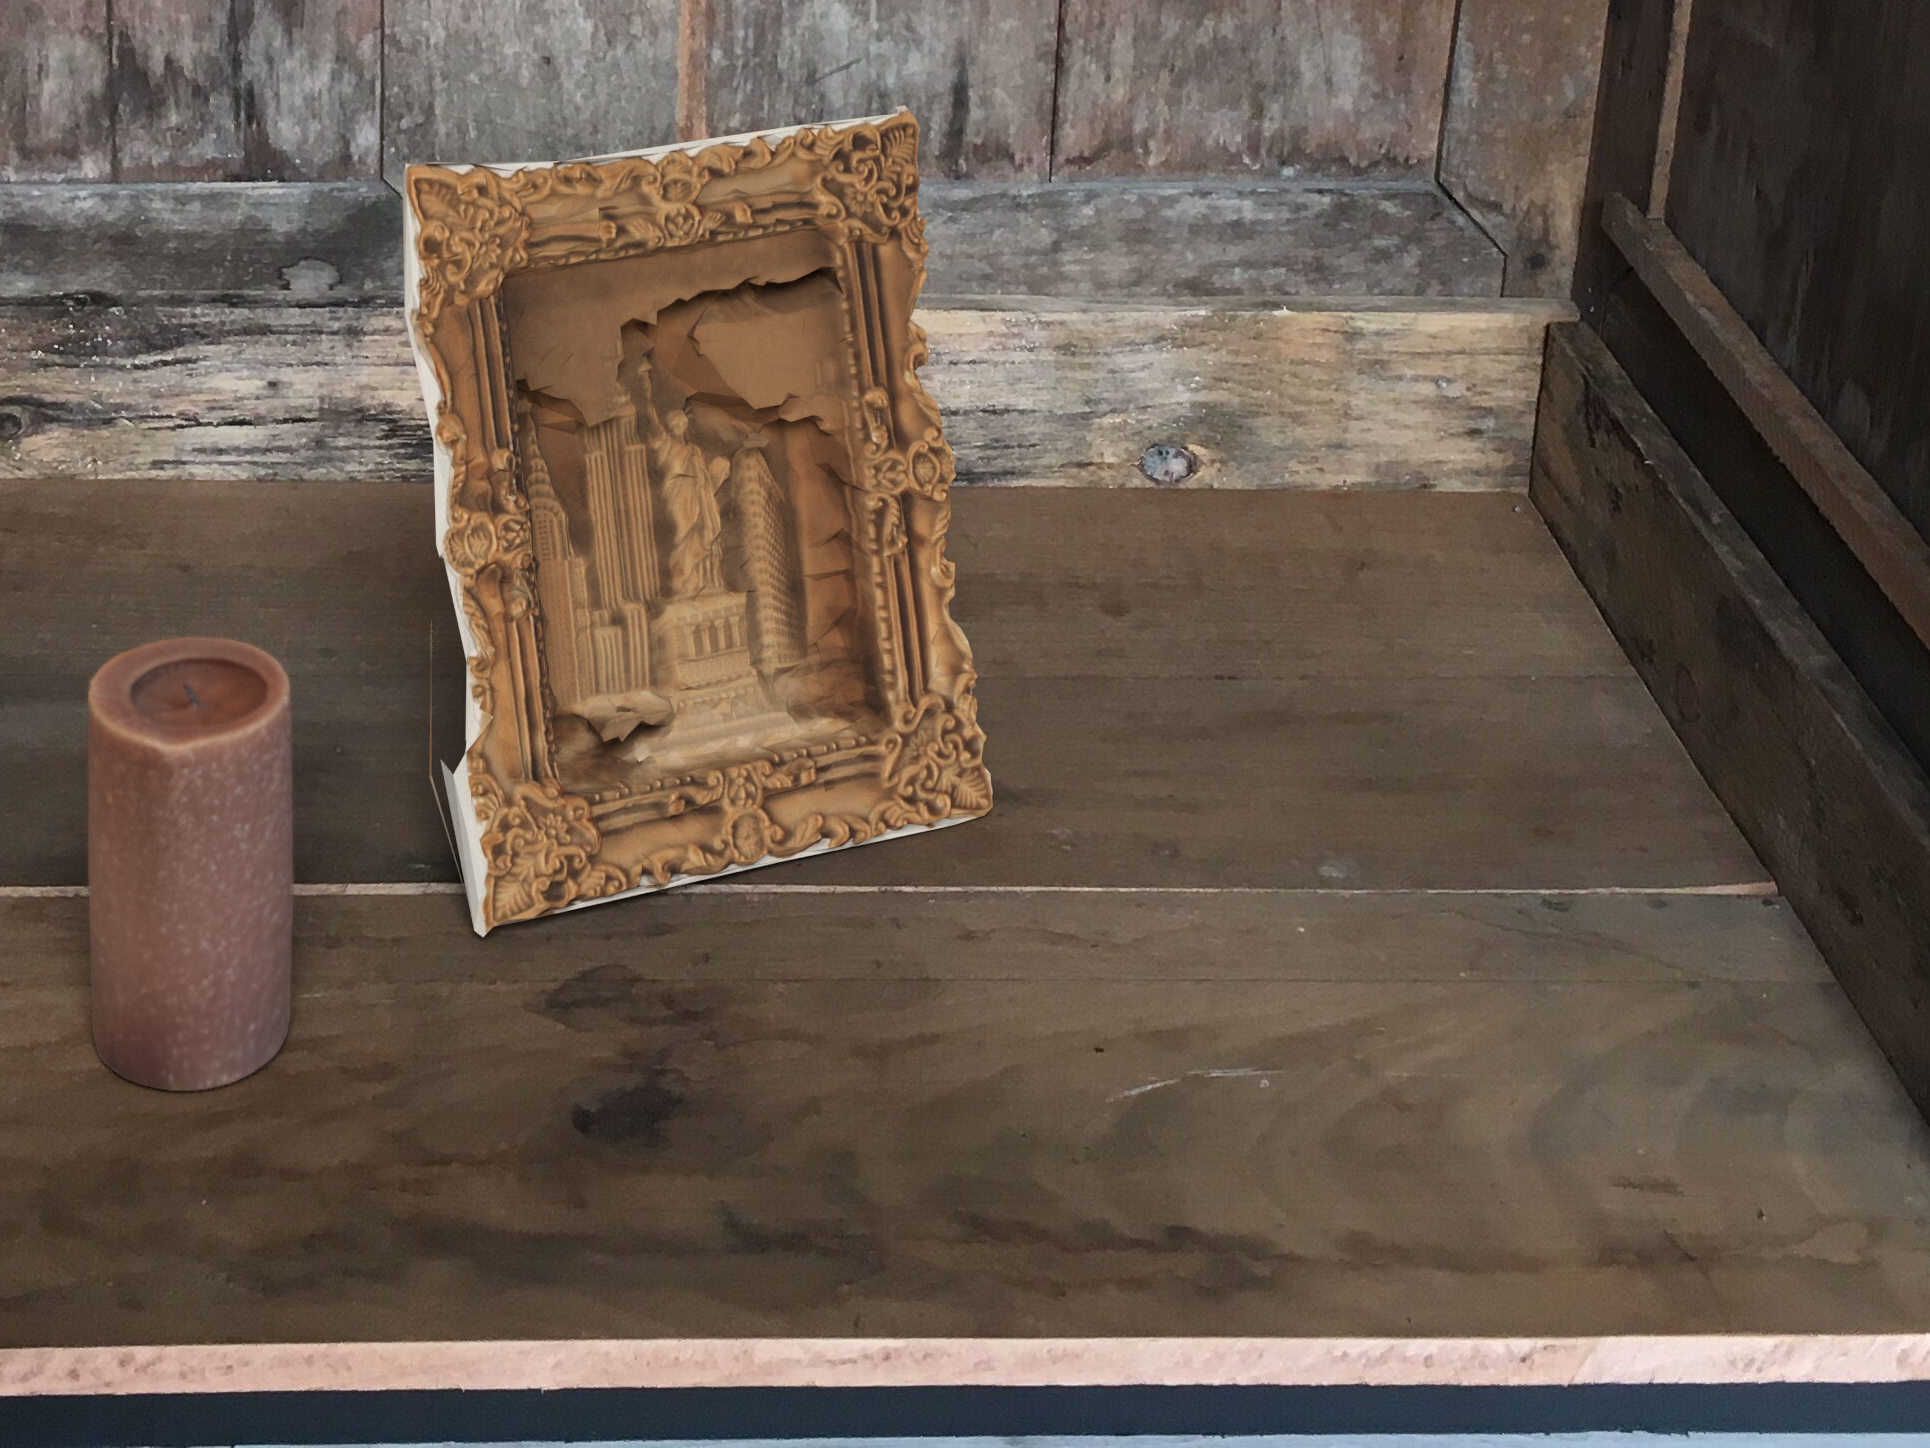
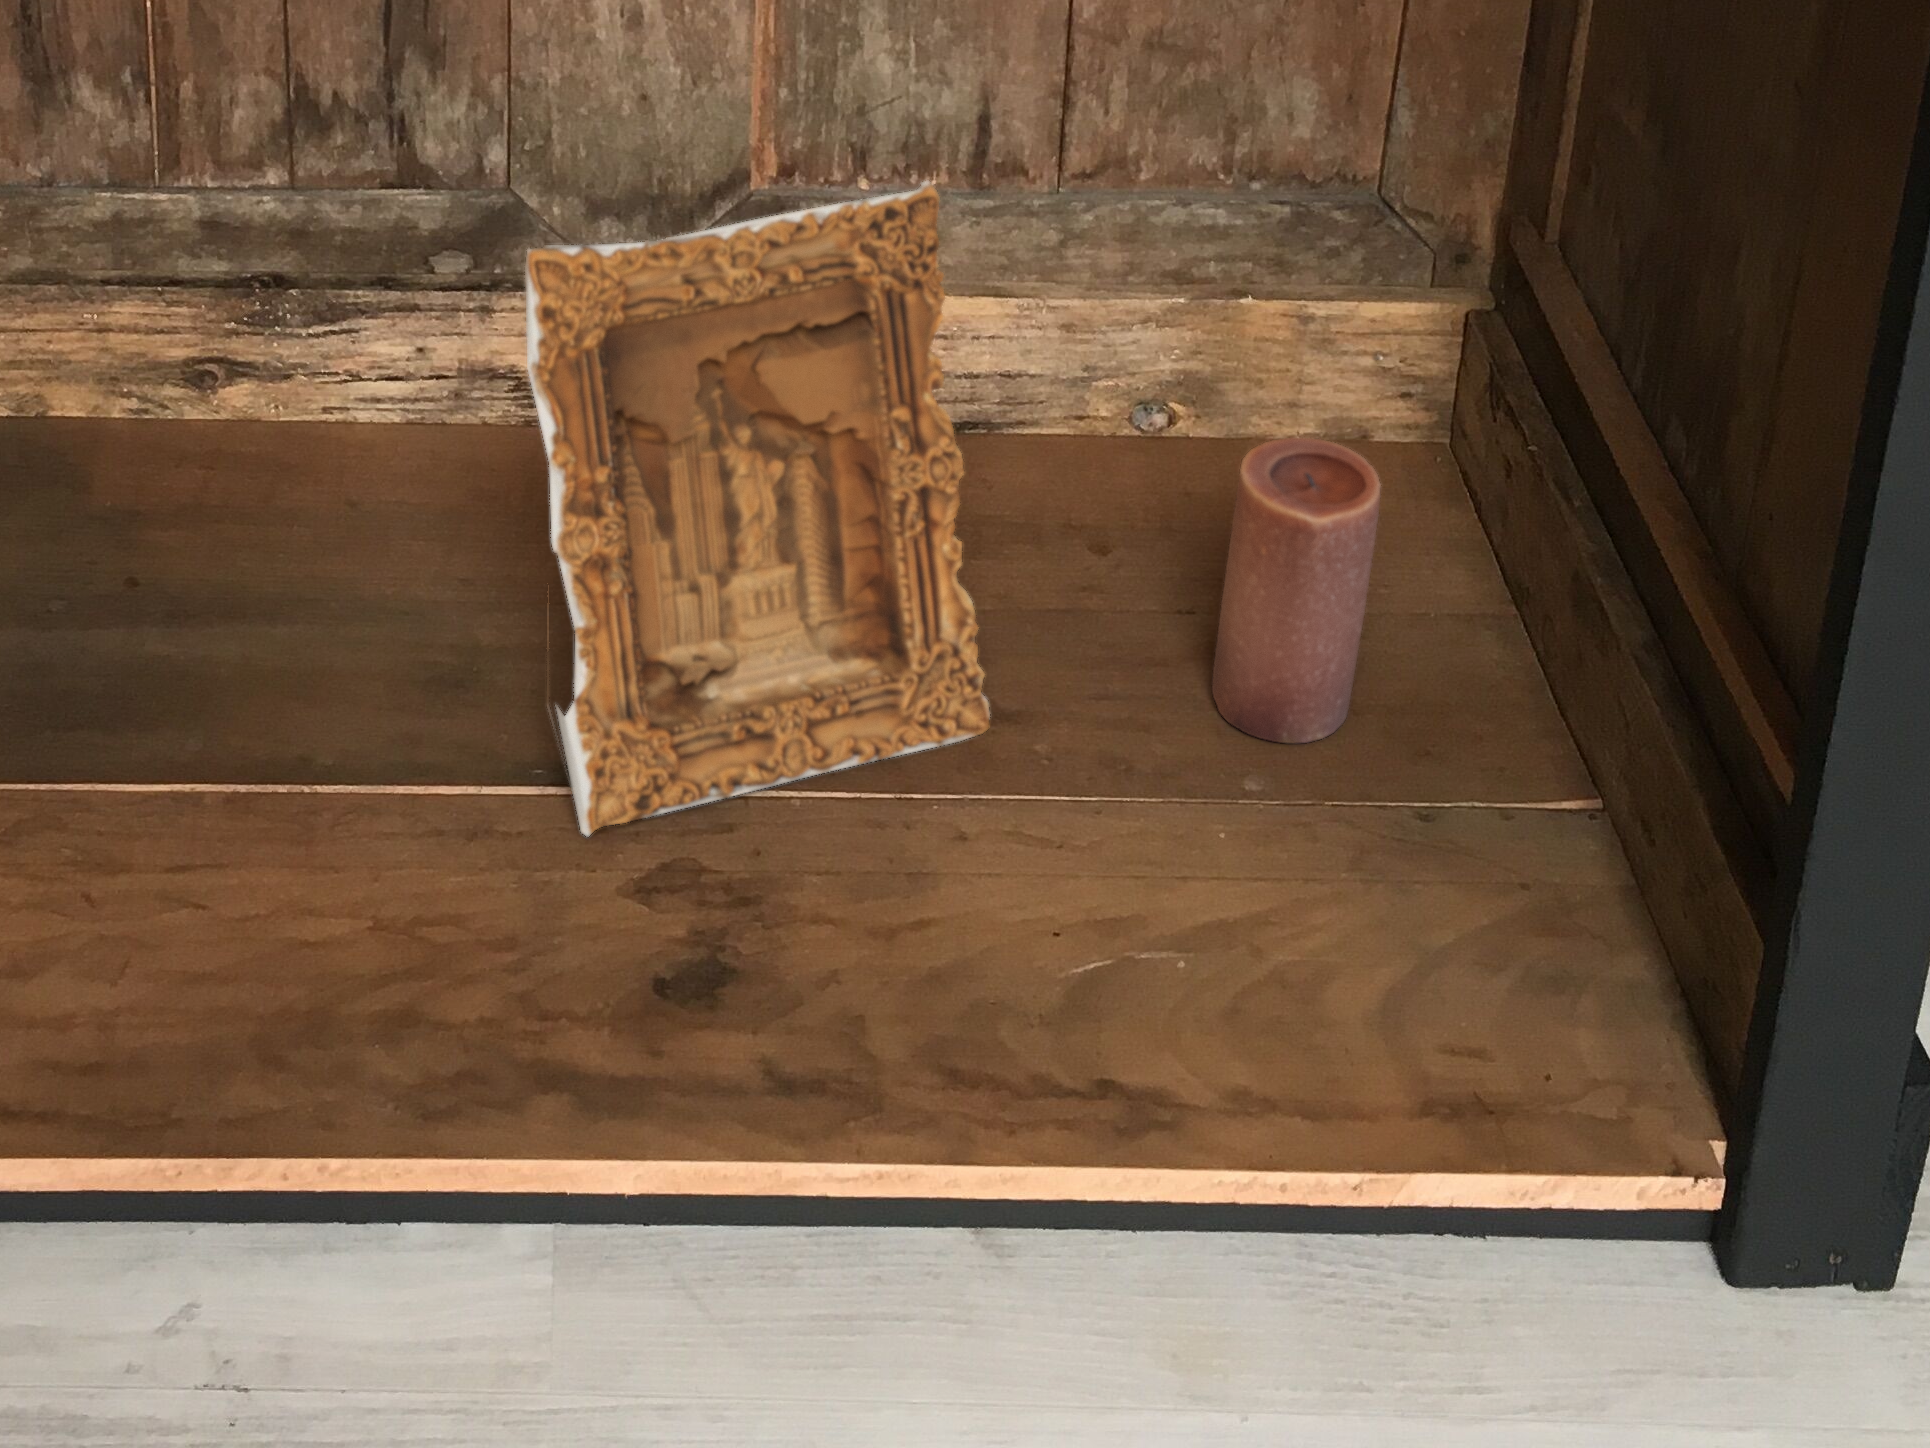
candle: present [88,637,294,1091] -> present [1212,438,1380,743]

